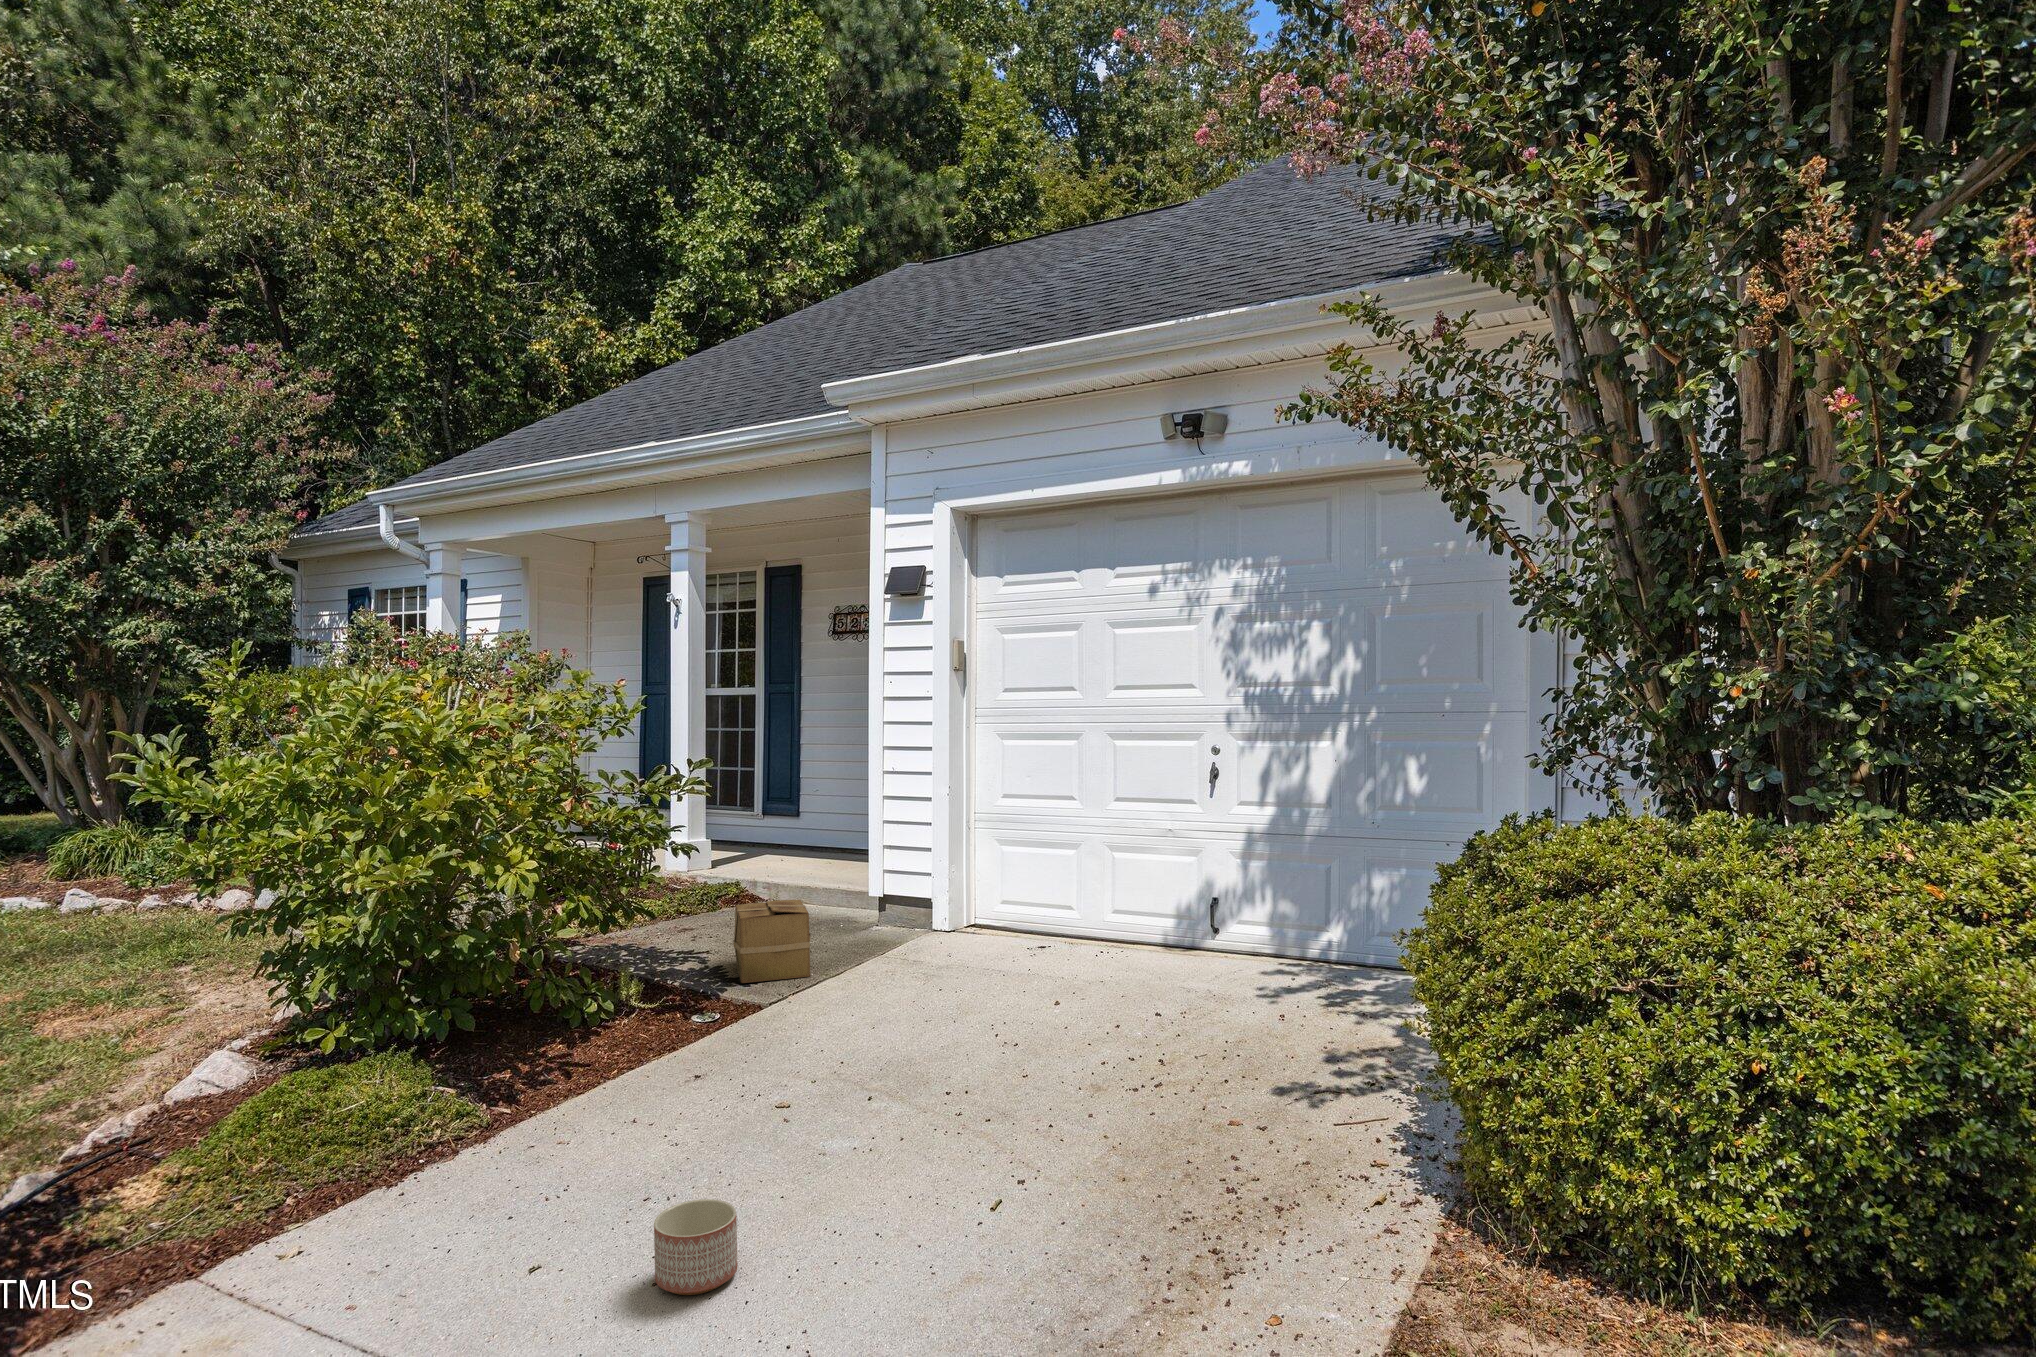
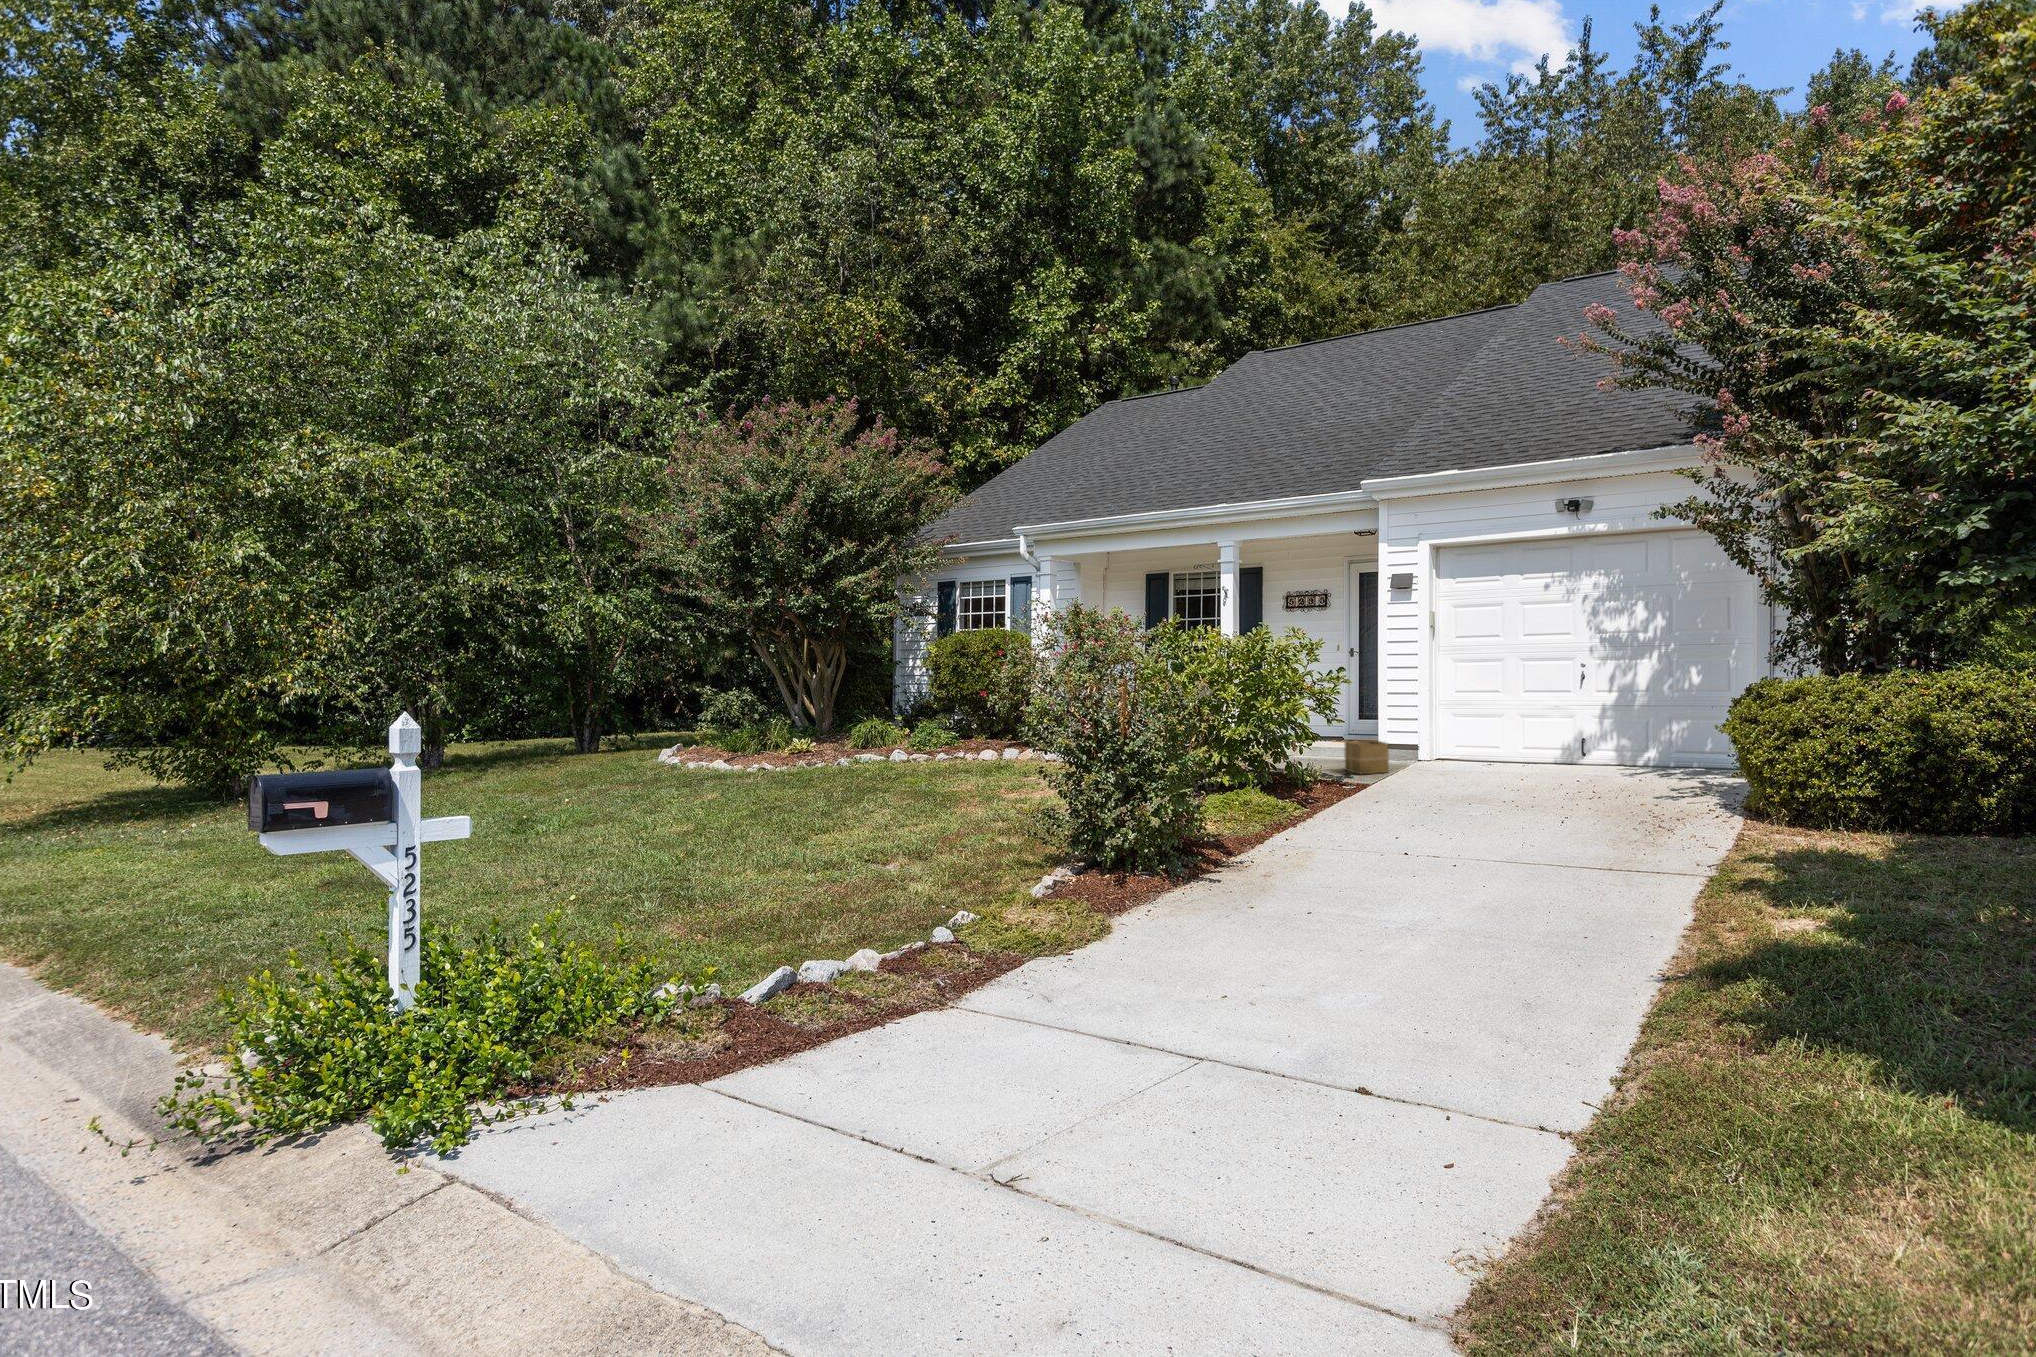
planter: present [654,1199,738,1295] -> none [1471,806,1500,830]

